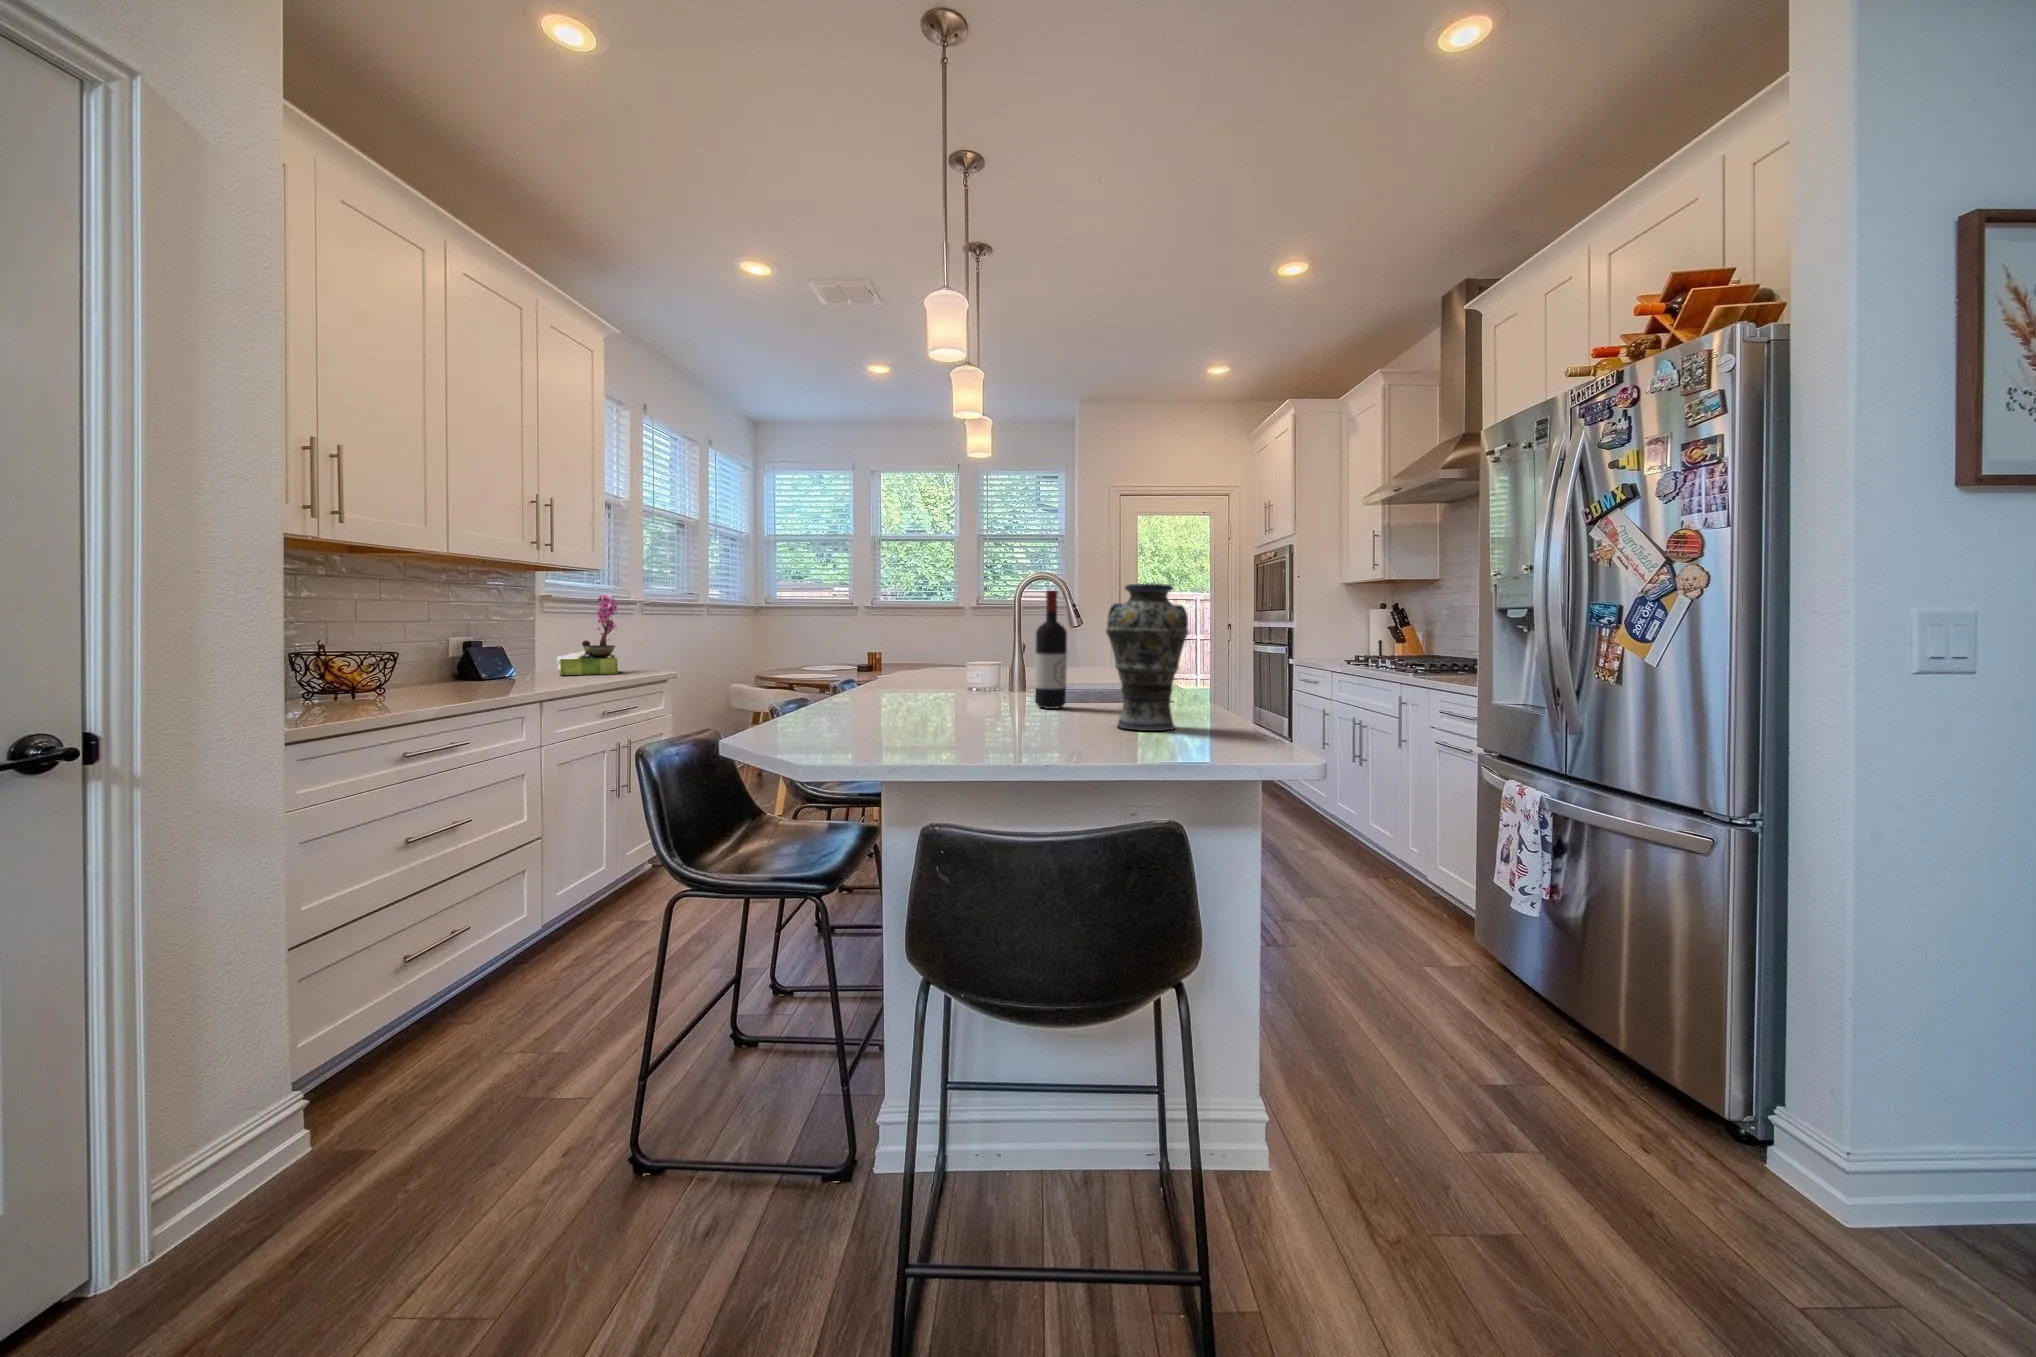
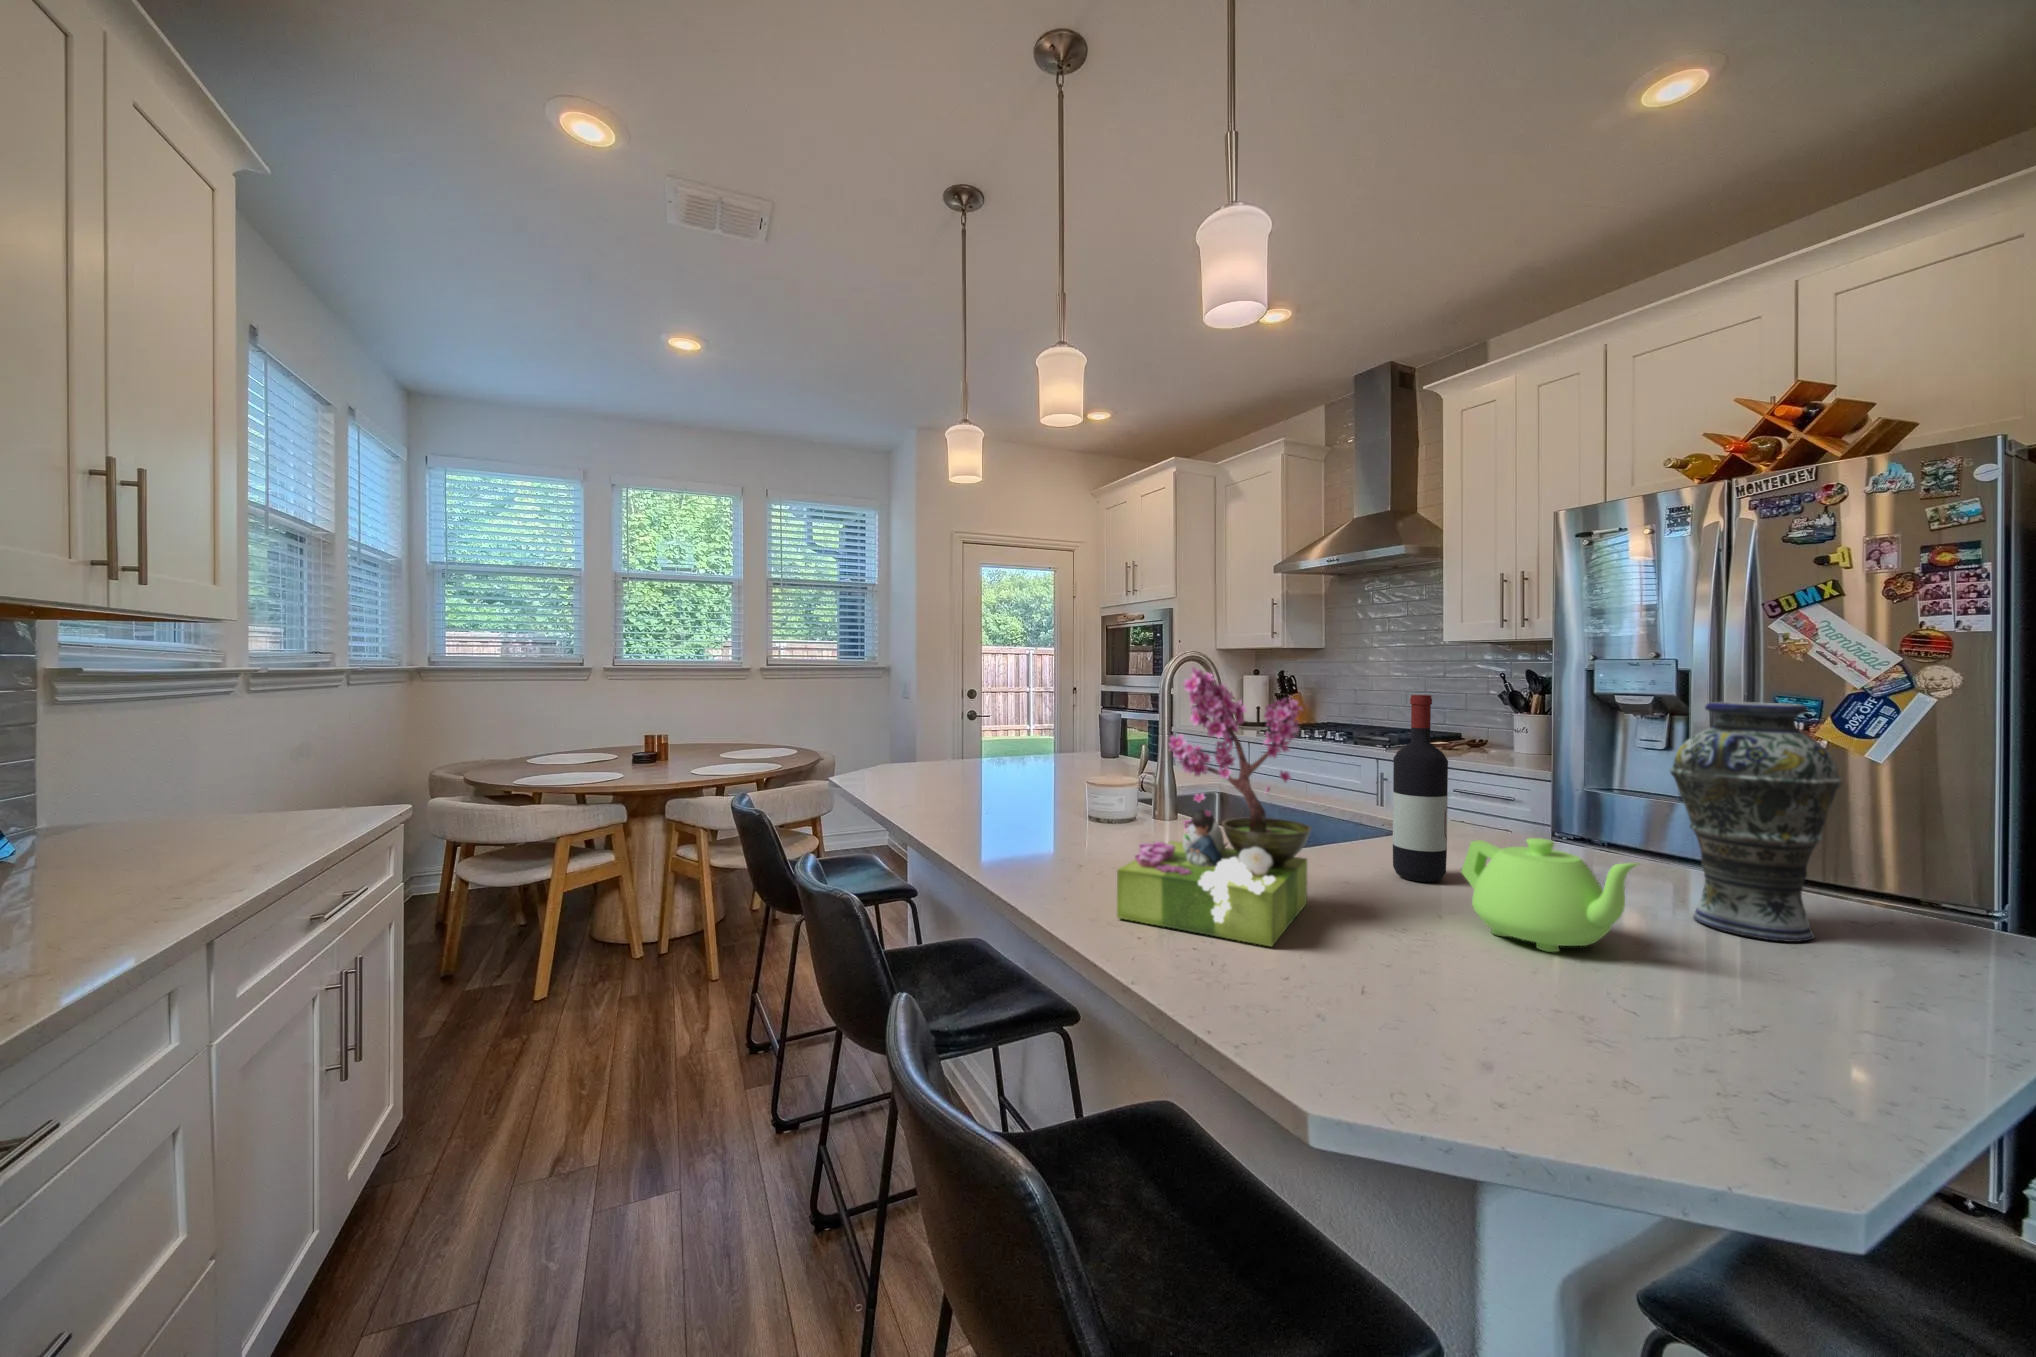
flower arrangement: present [557,594,618,675] -> present [1117,668,1311,946]
teapot: none [970,664,1037,723] -> present [1461,838,1638,952]

